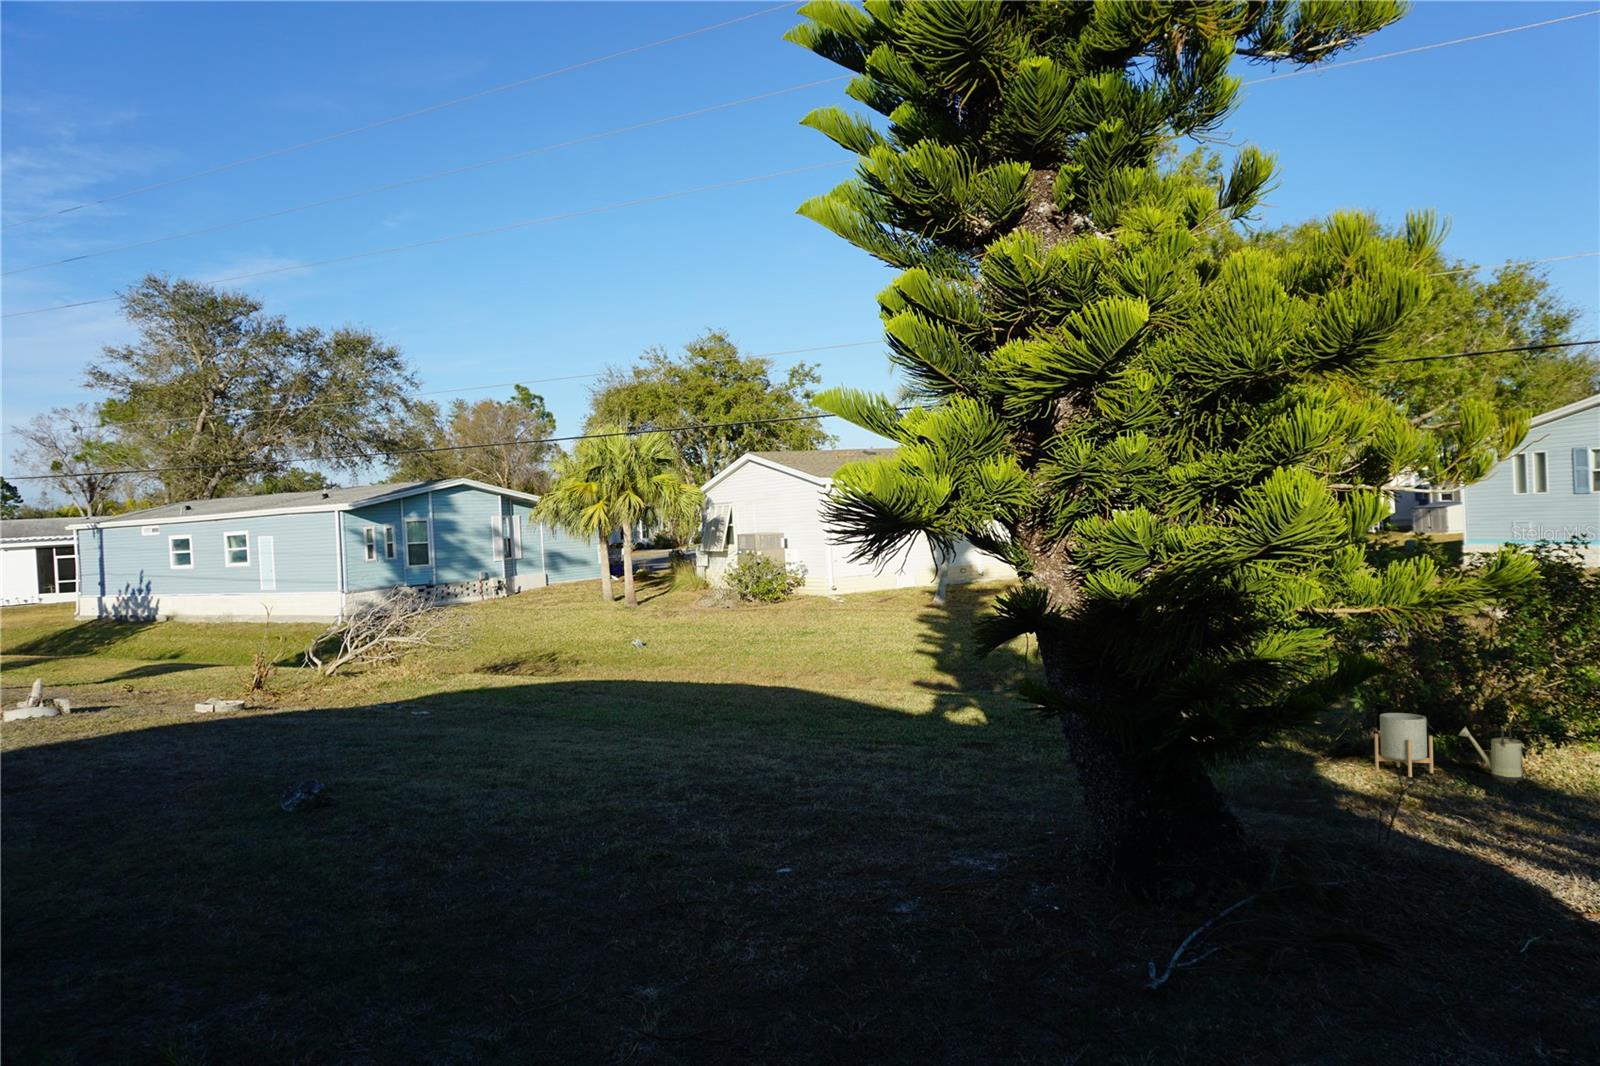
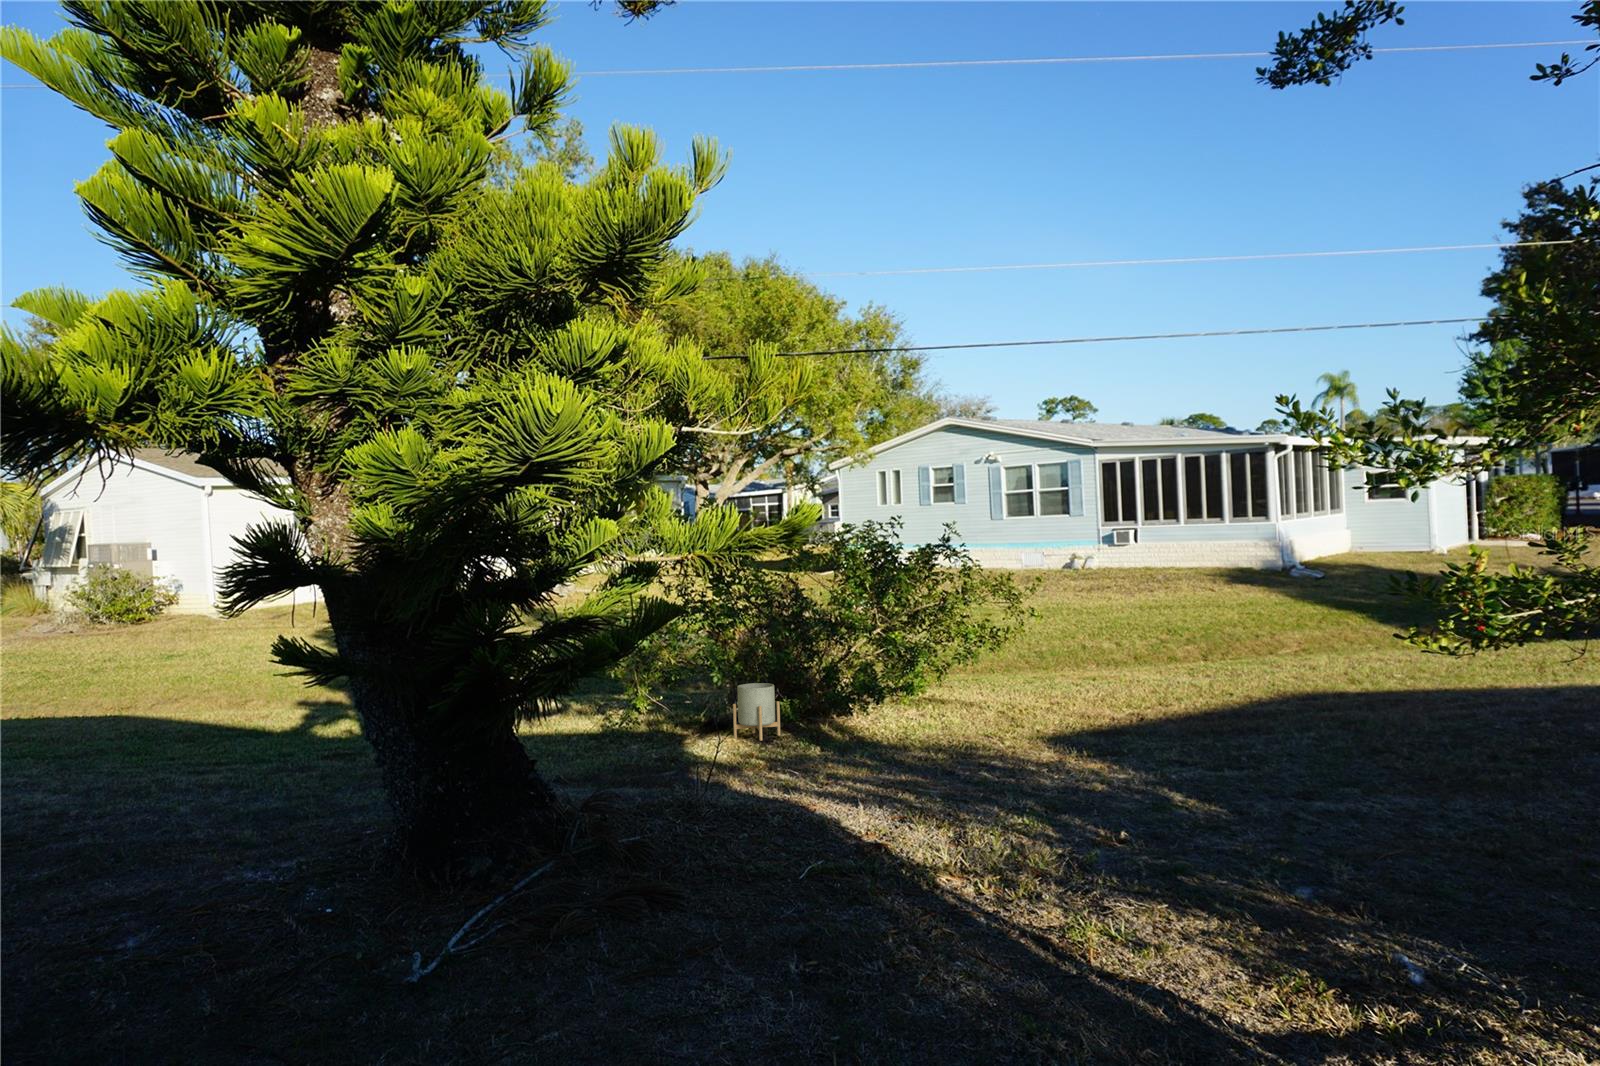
watering can: present [1458,725,1529,781] -> none [800,687,852,735]

